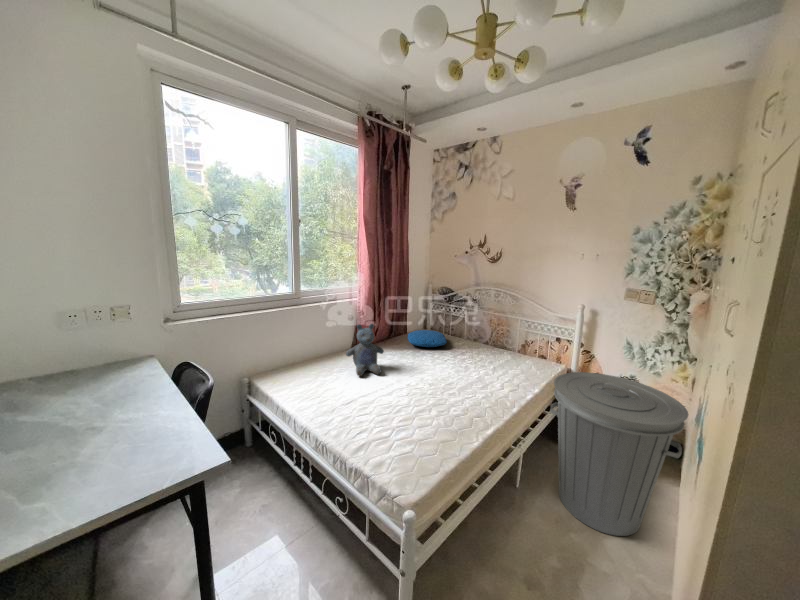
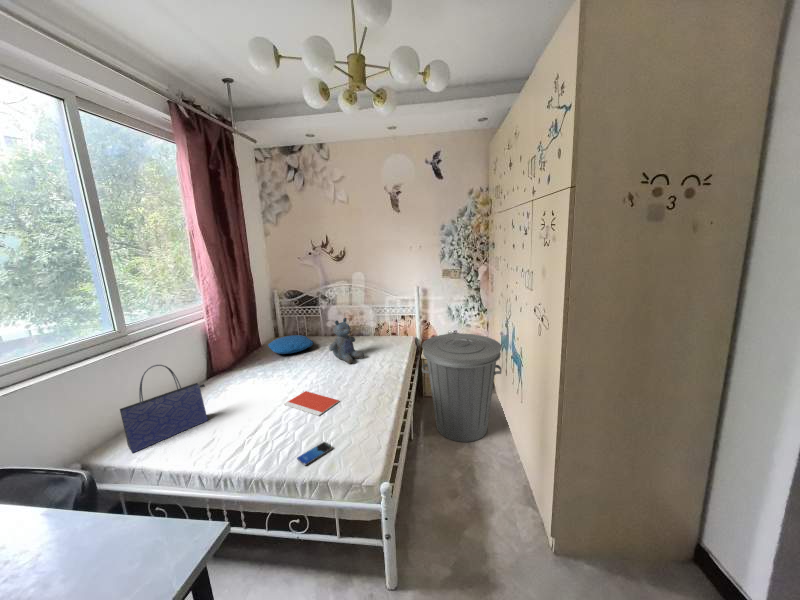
tote bag: none [271,324,330,386] -> present [120,365,208,453]
stuffed bear: present [346,324,384,376] -> present [329,318,364,363]
notebook: none [385,385,433,413] -> present [284,391,339,416]
smartphone: none [358,439,393,453] -> present [297,442,333,465]

